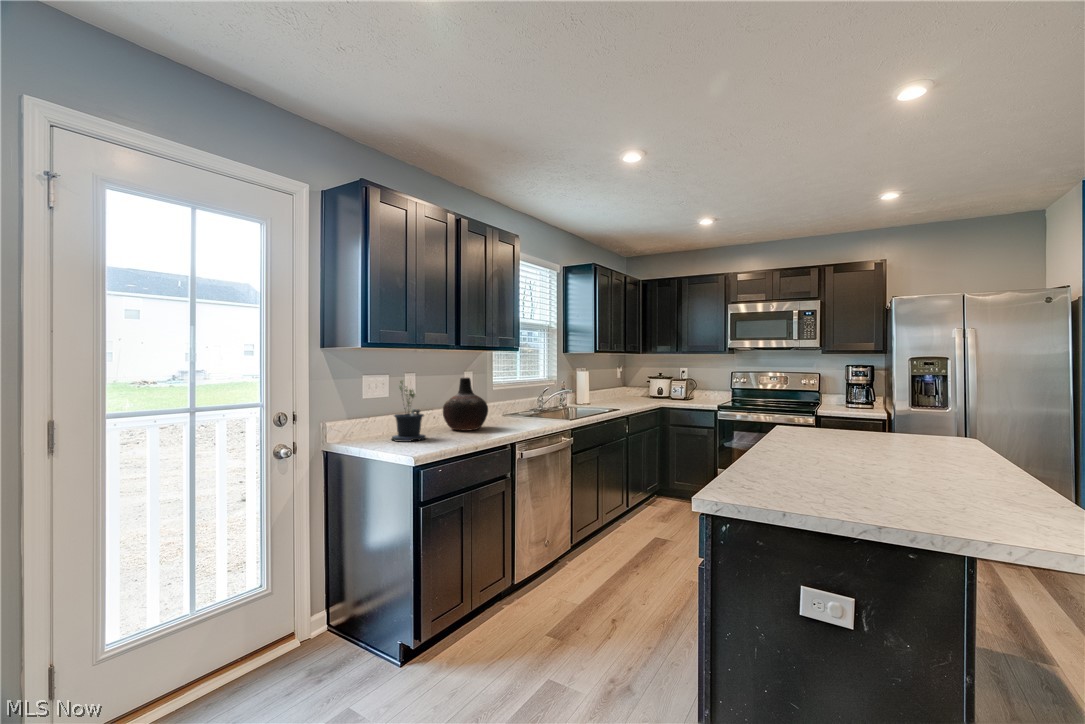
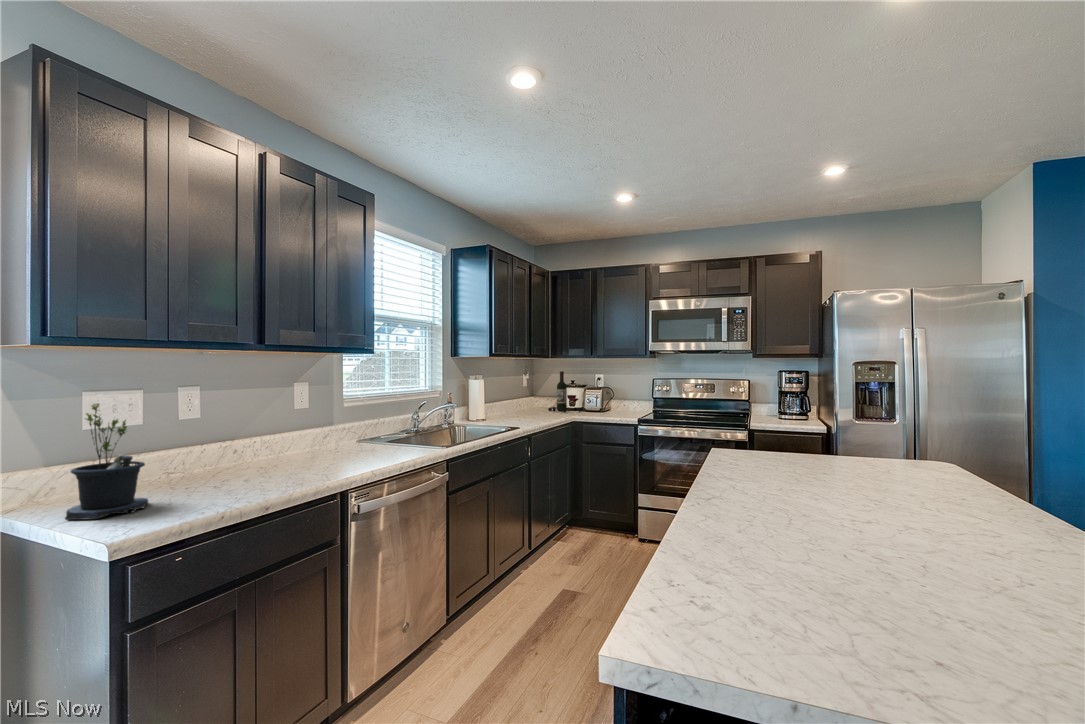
wine bottle: none [639,365,669,400] -> present [548,371,584,412]
vase: present [443,378,488,431] -> none [211,394,296,481]

